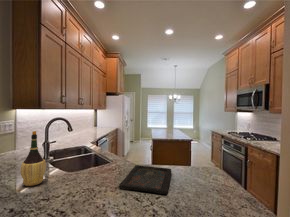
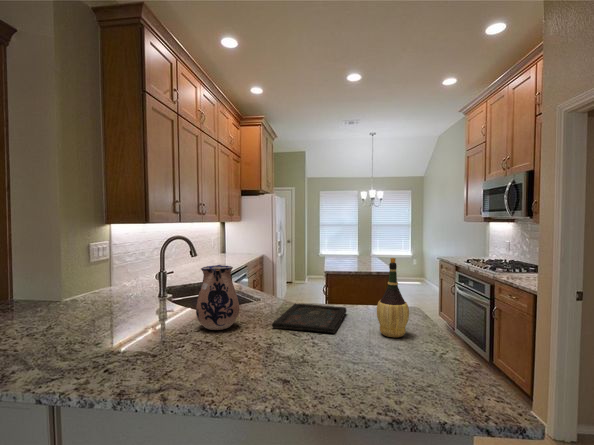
wine bottle: present [20,131,46,186] -> present [377,258,409,337]
ceramic pitcher: none [60,139,95,192] -> present [196,265,239,330]

